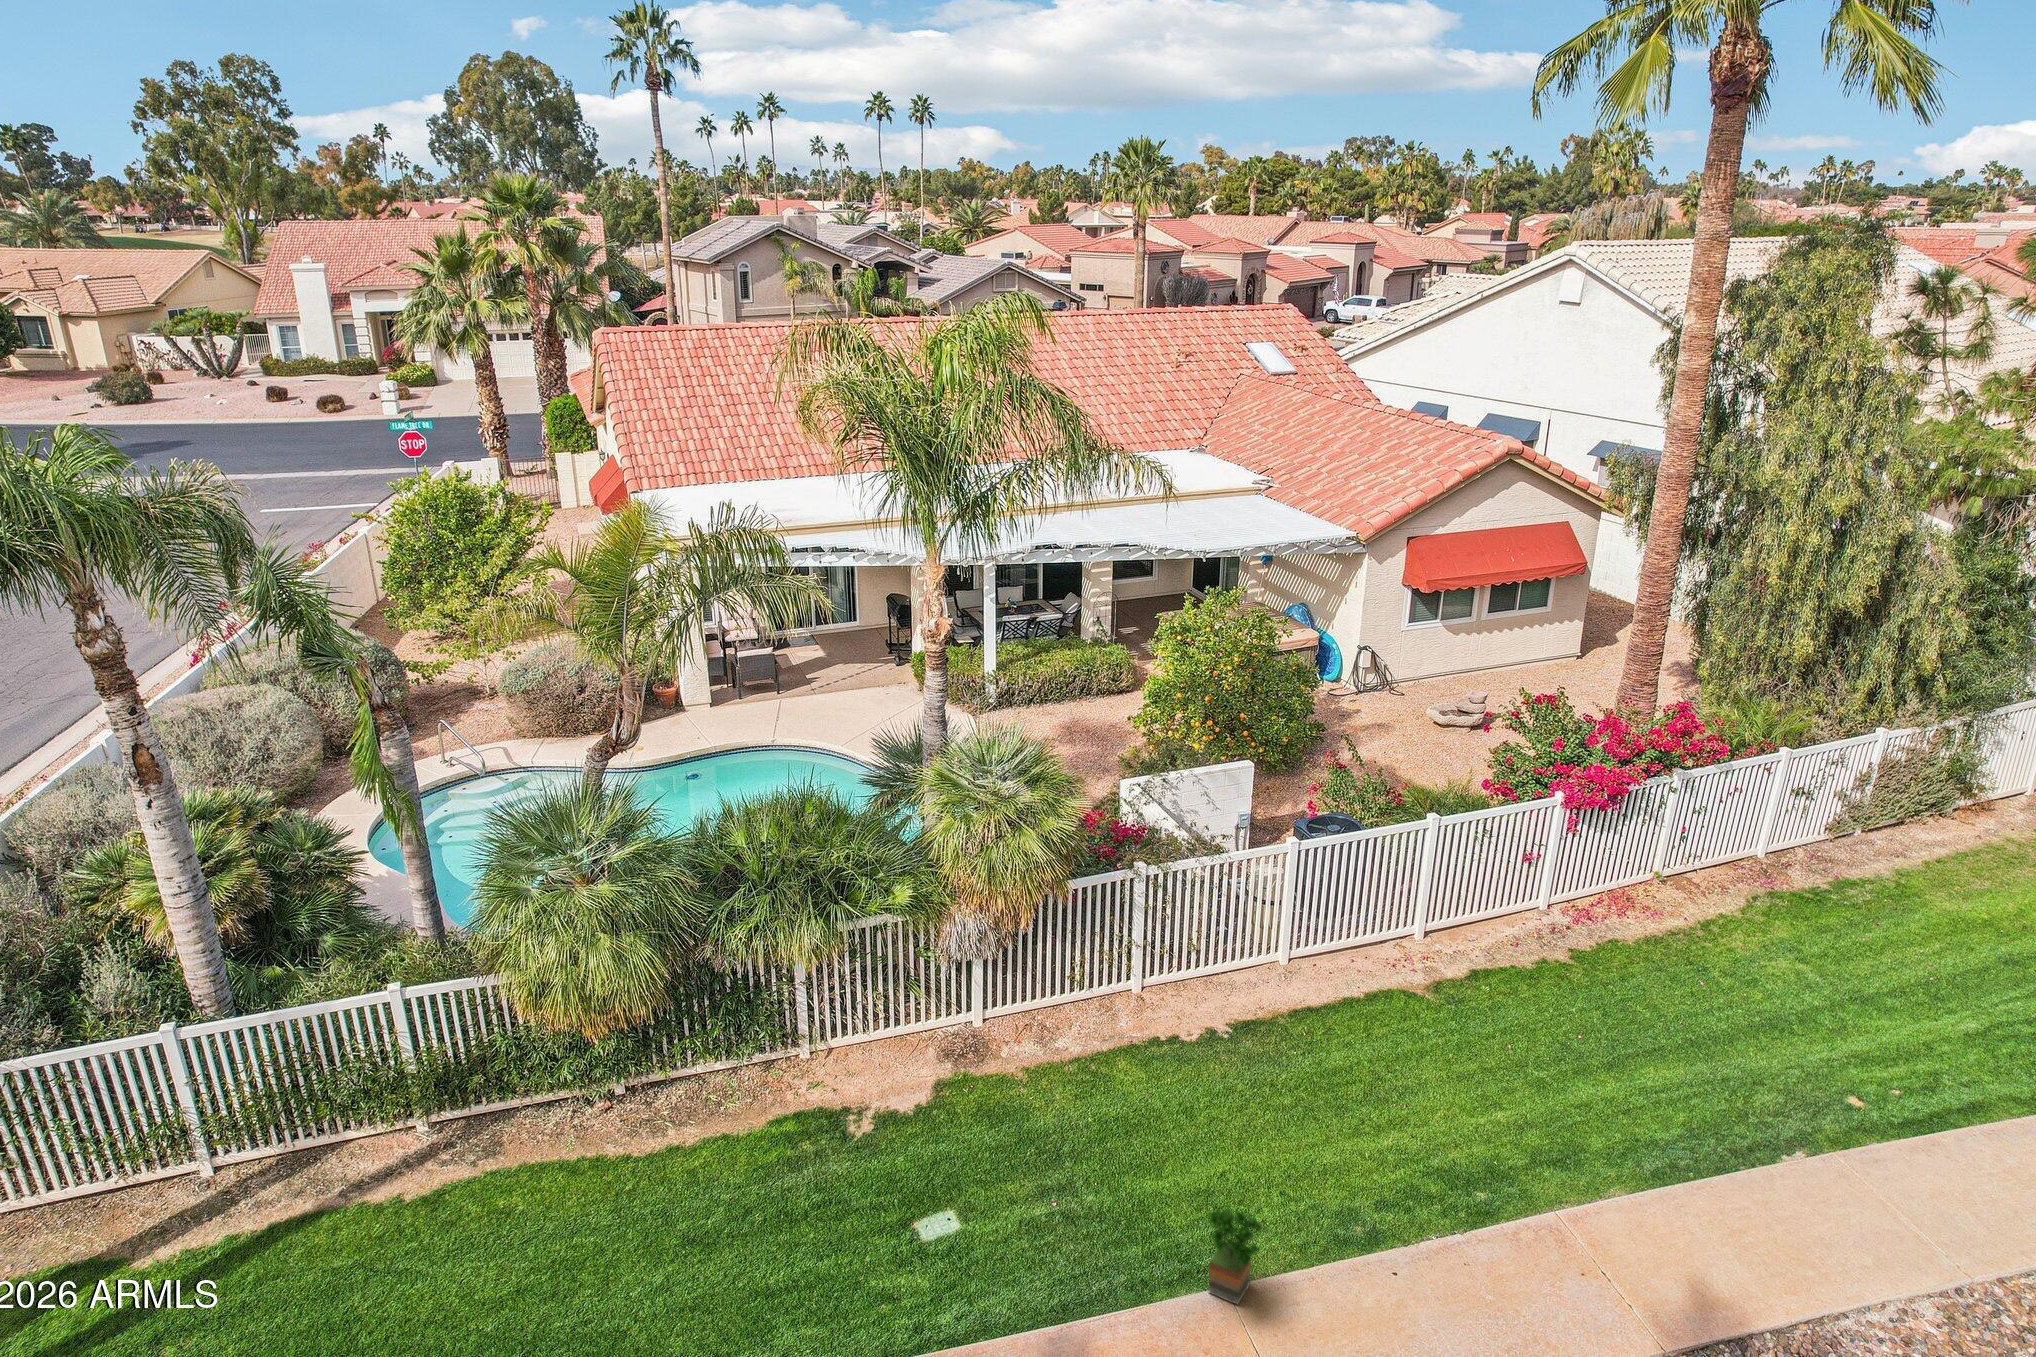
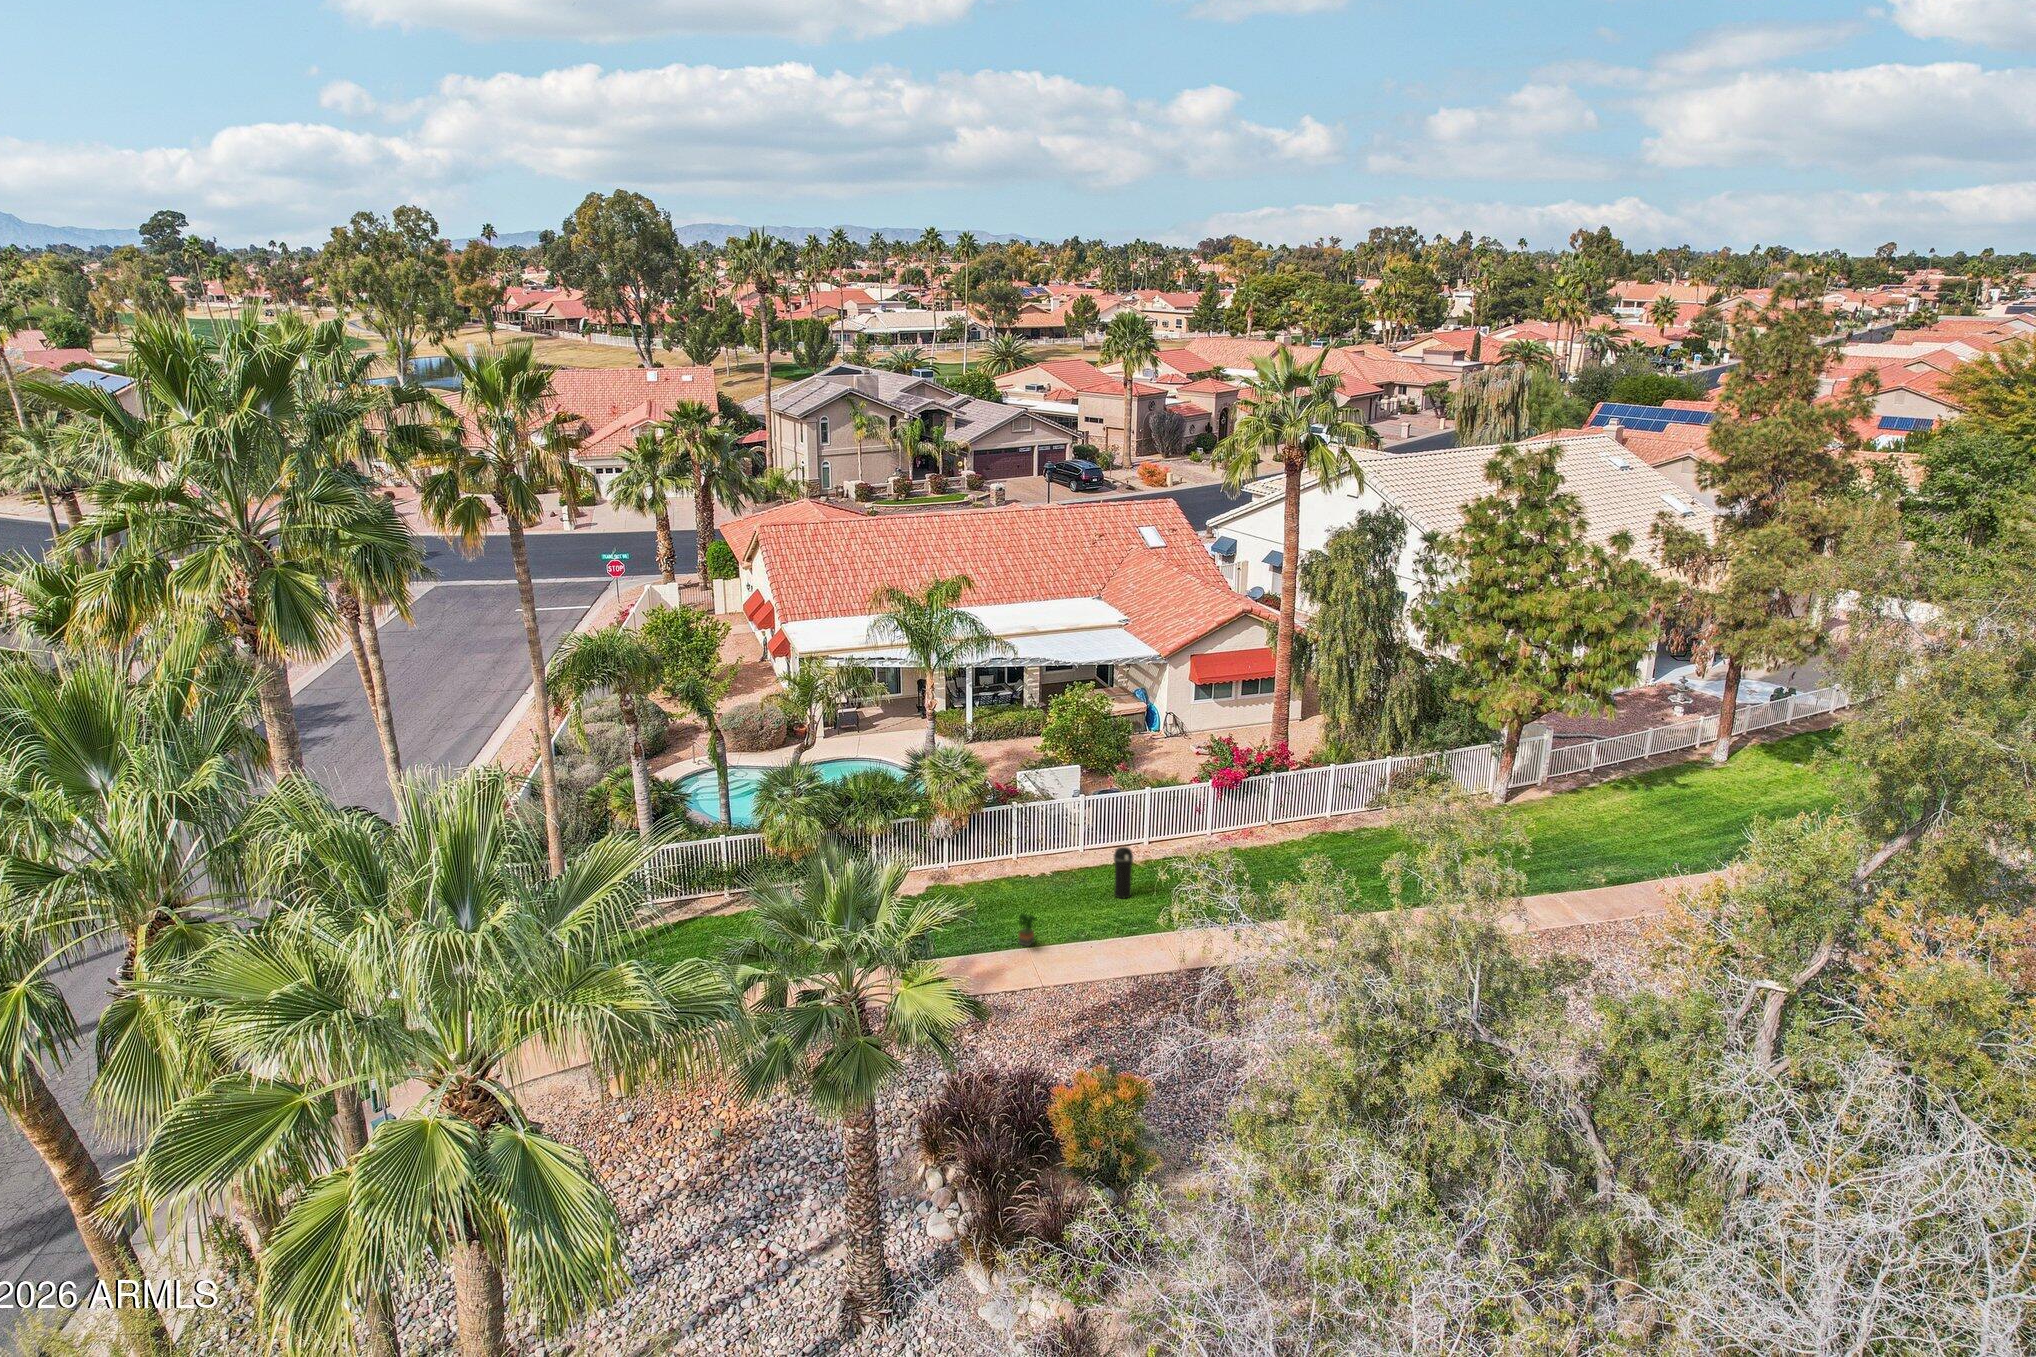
trash can: none [1408,981,1464,1111] -> present [1114,847,1133,898]

